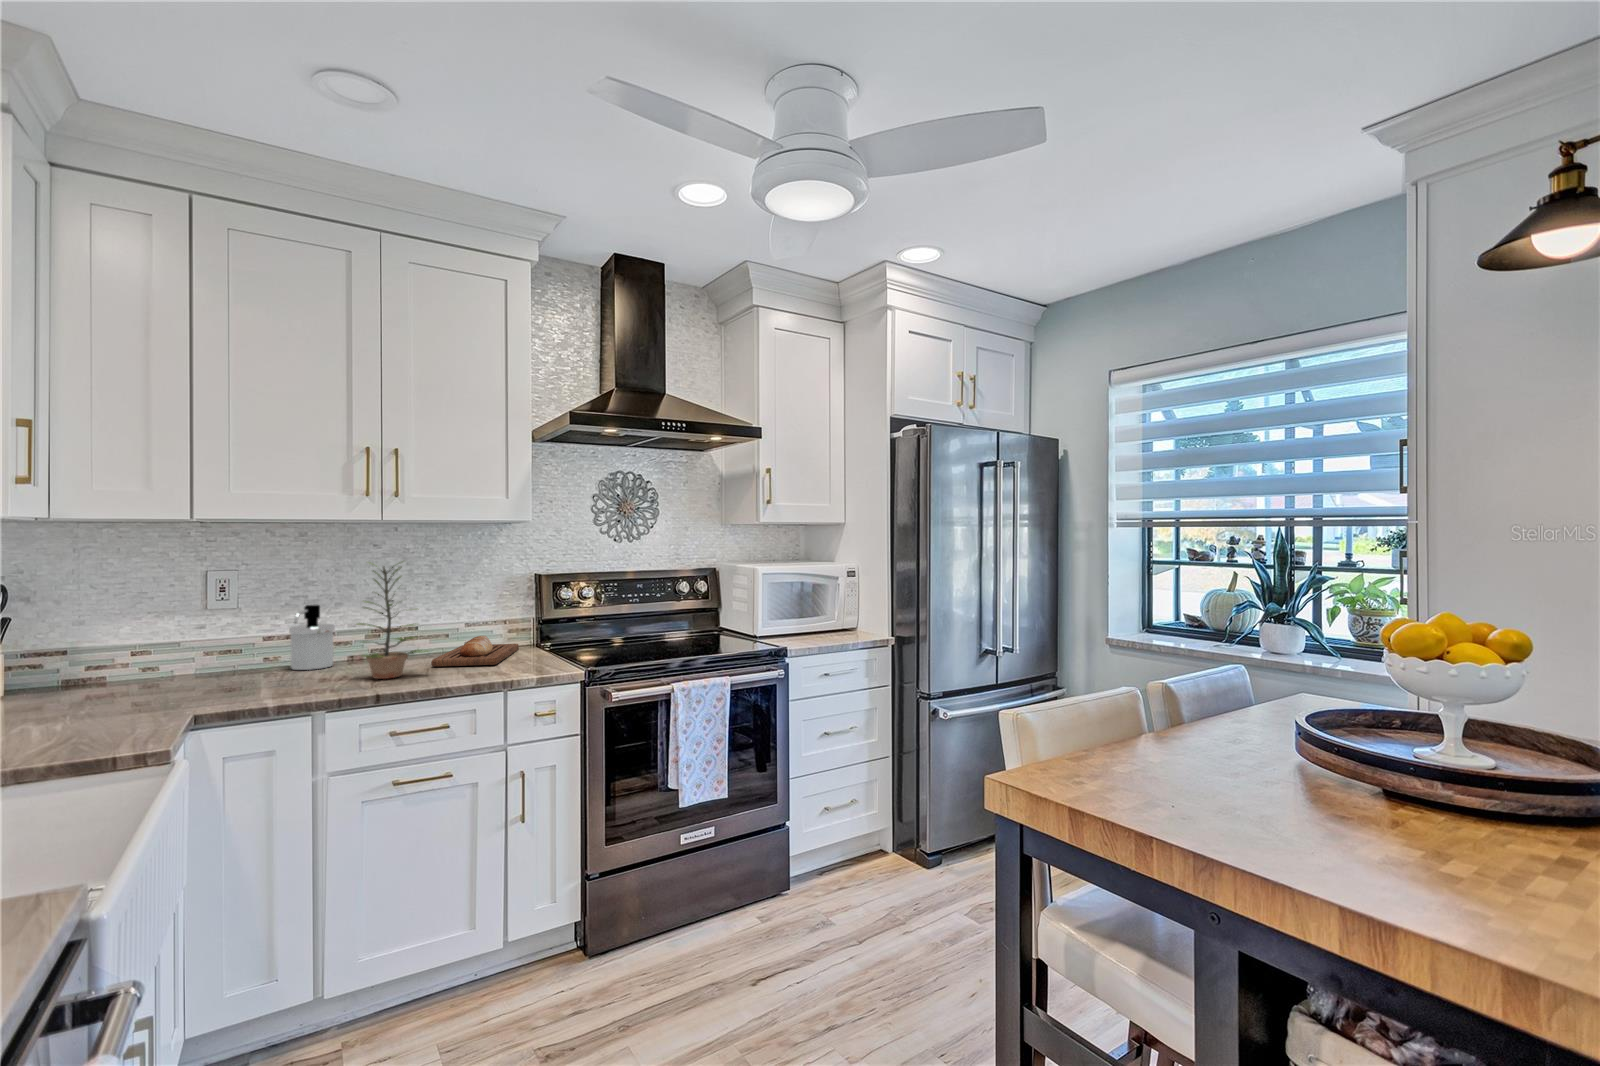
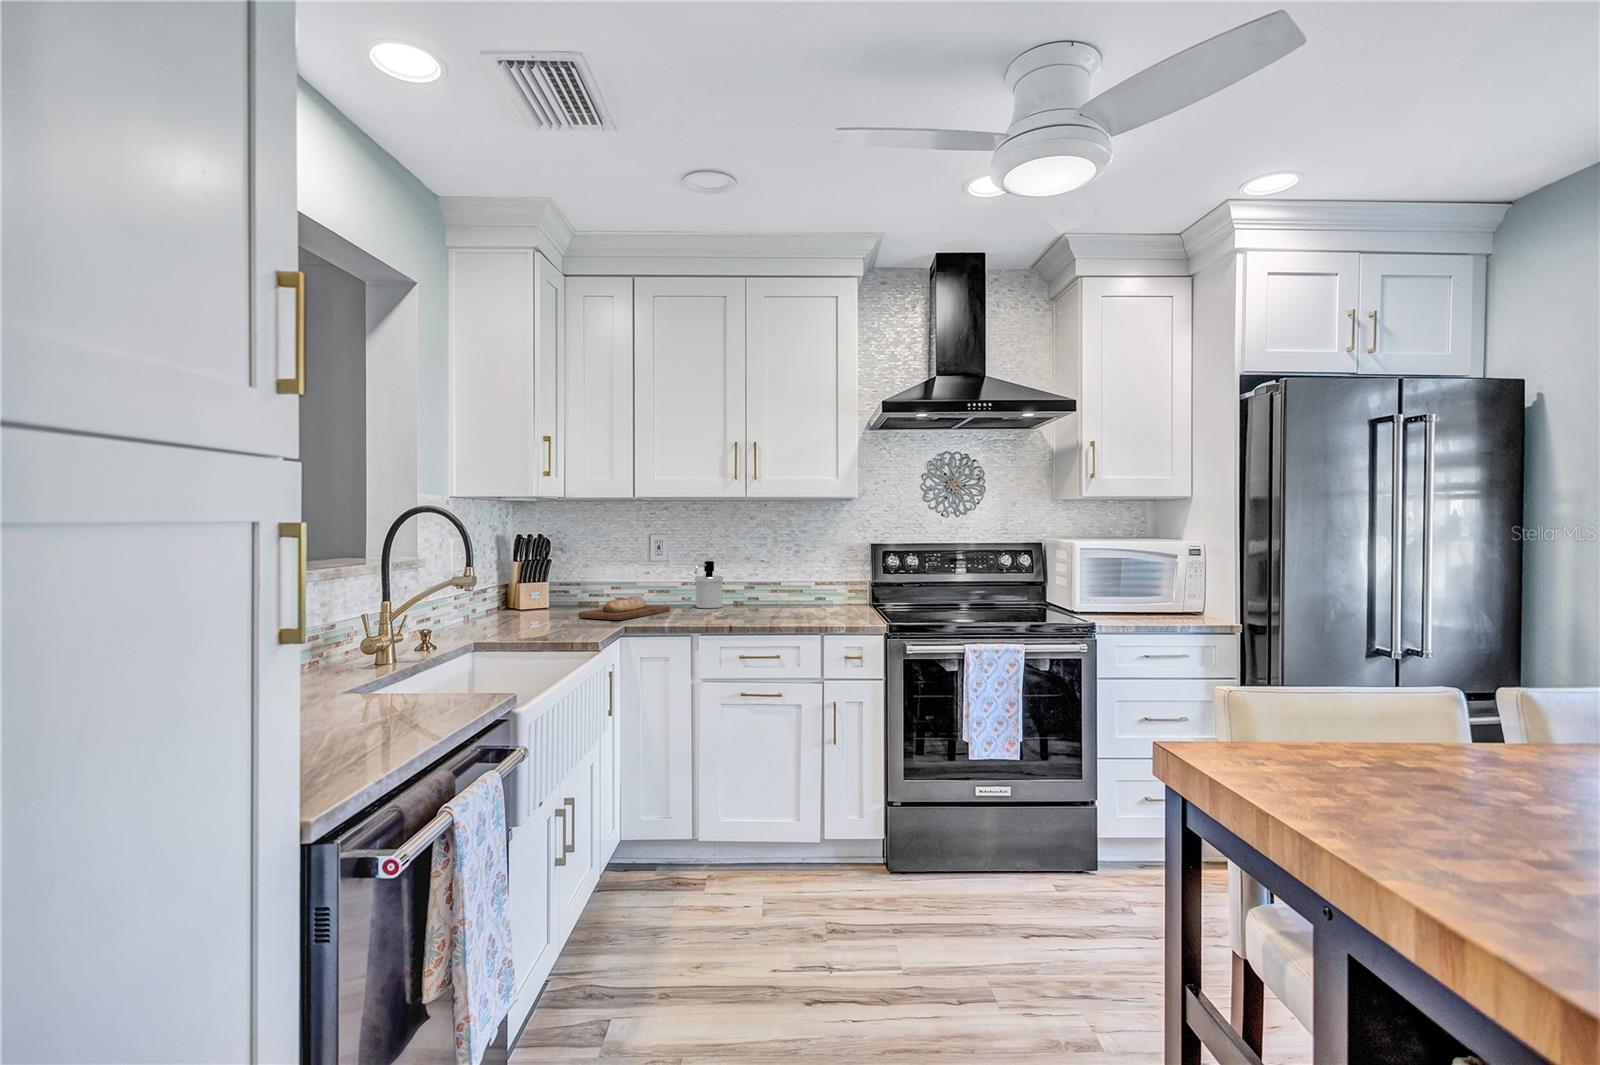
plant: present [357,563,422,679] -> none [726,528,776,617]
bread loaf: present [431,636,519,666] -> present [578,597,670,620]

